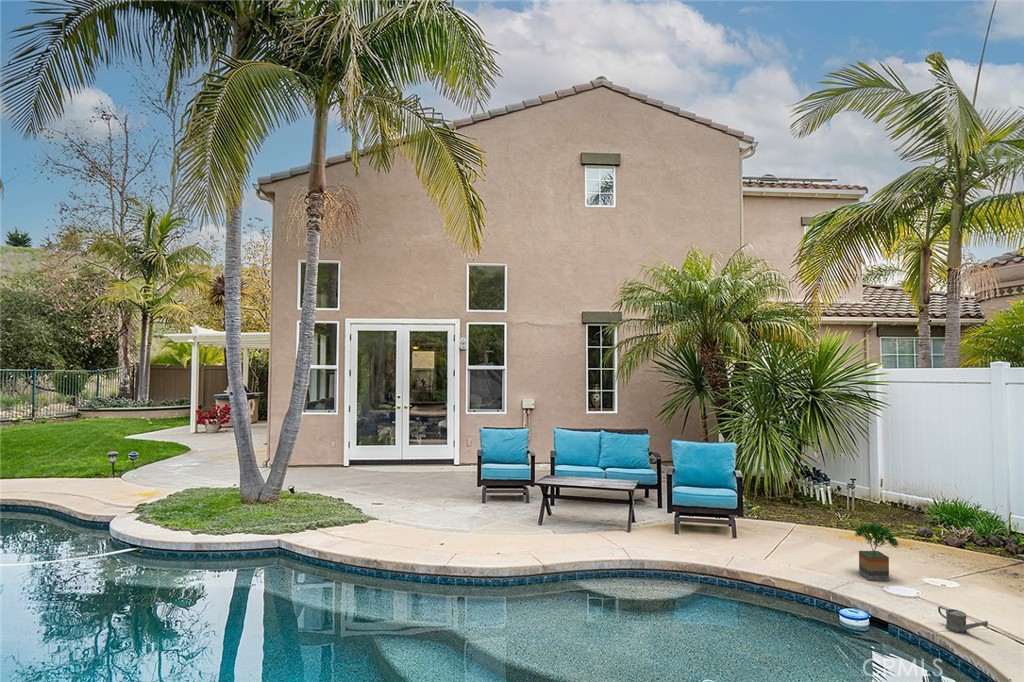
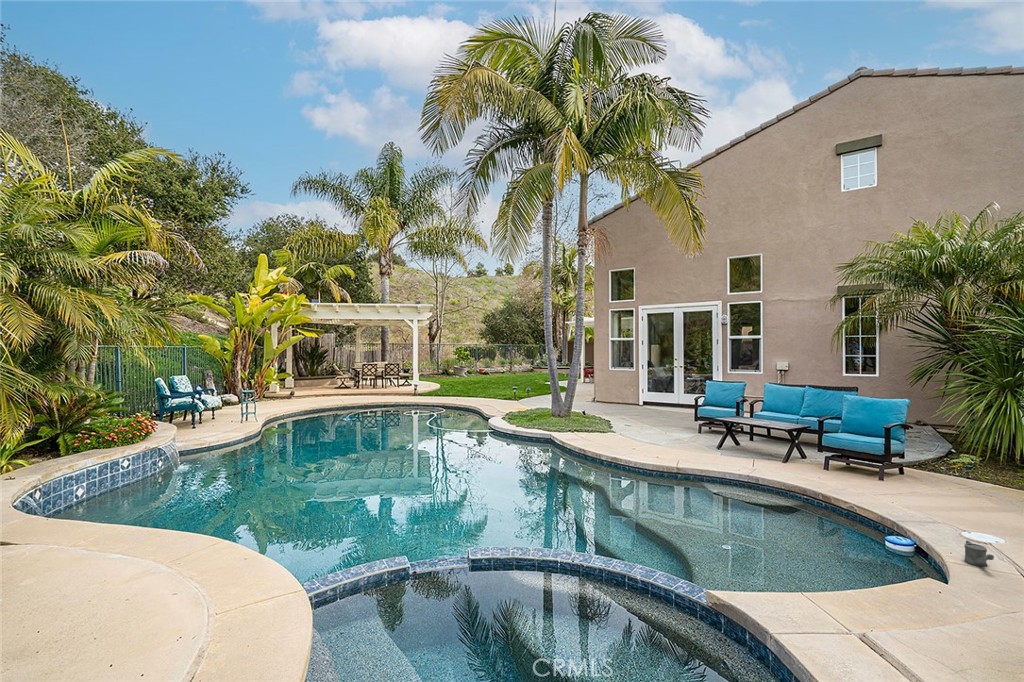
potted tree: present [855,524,898,581] -> none [951,470,1000,530]

